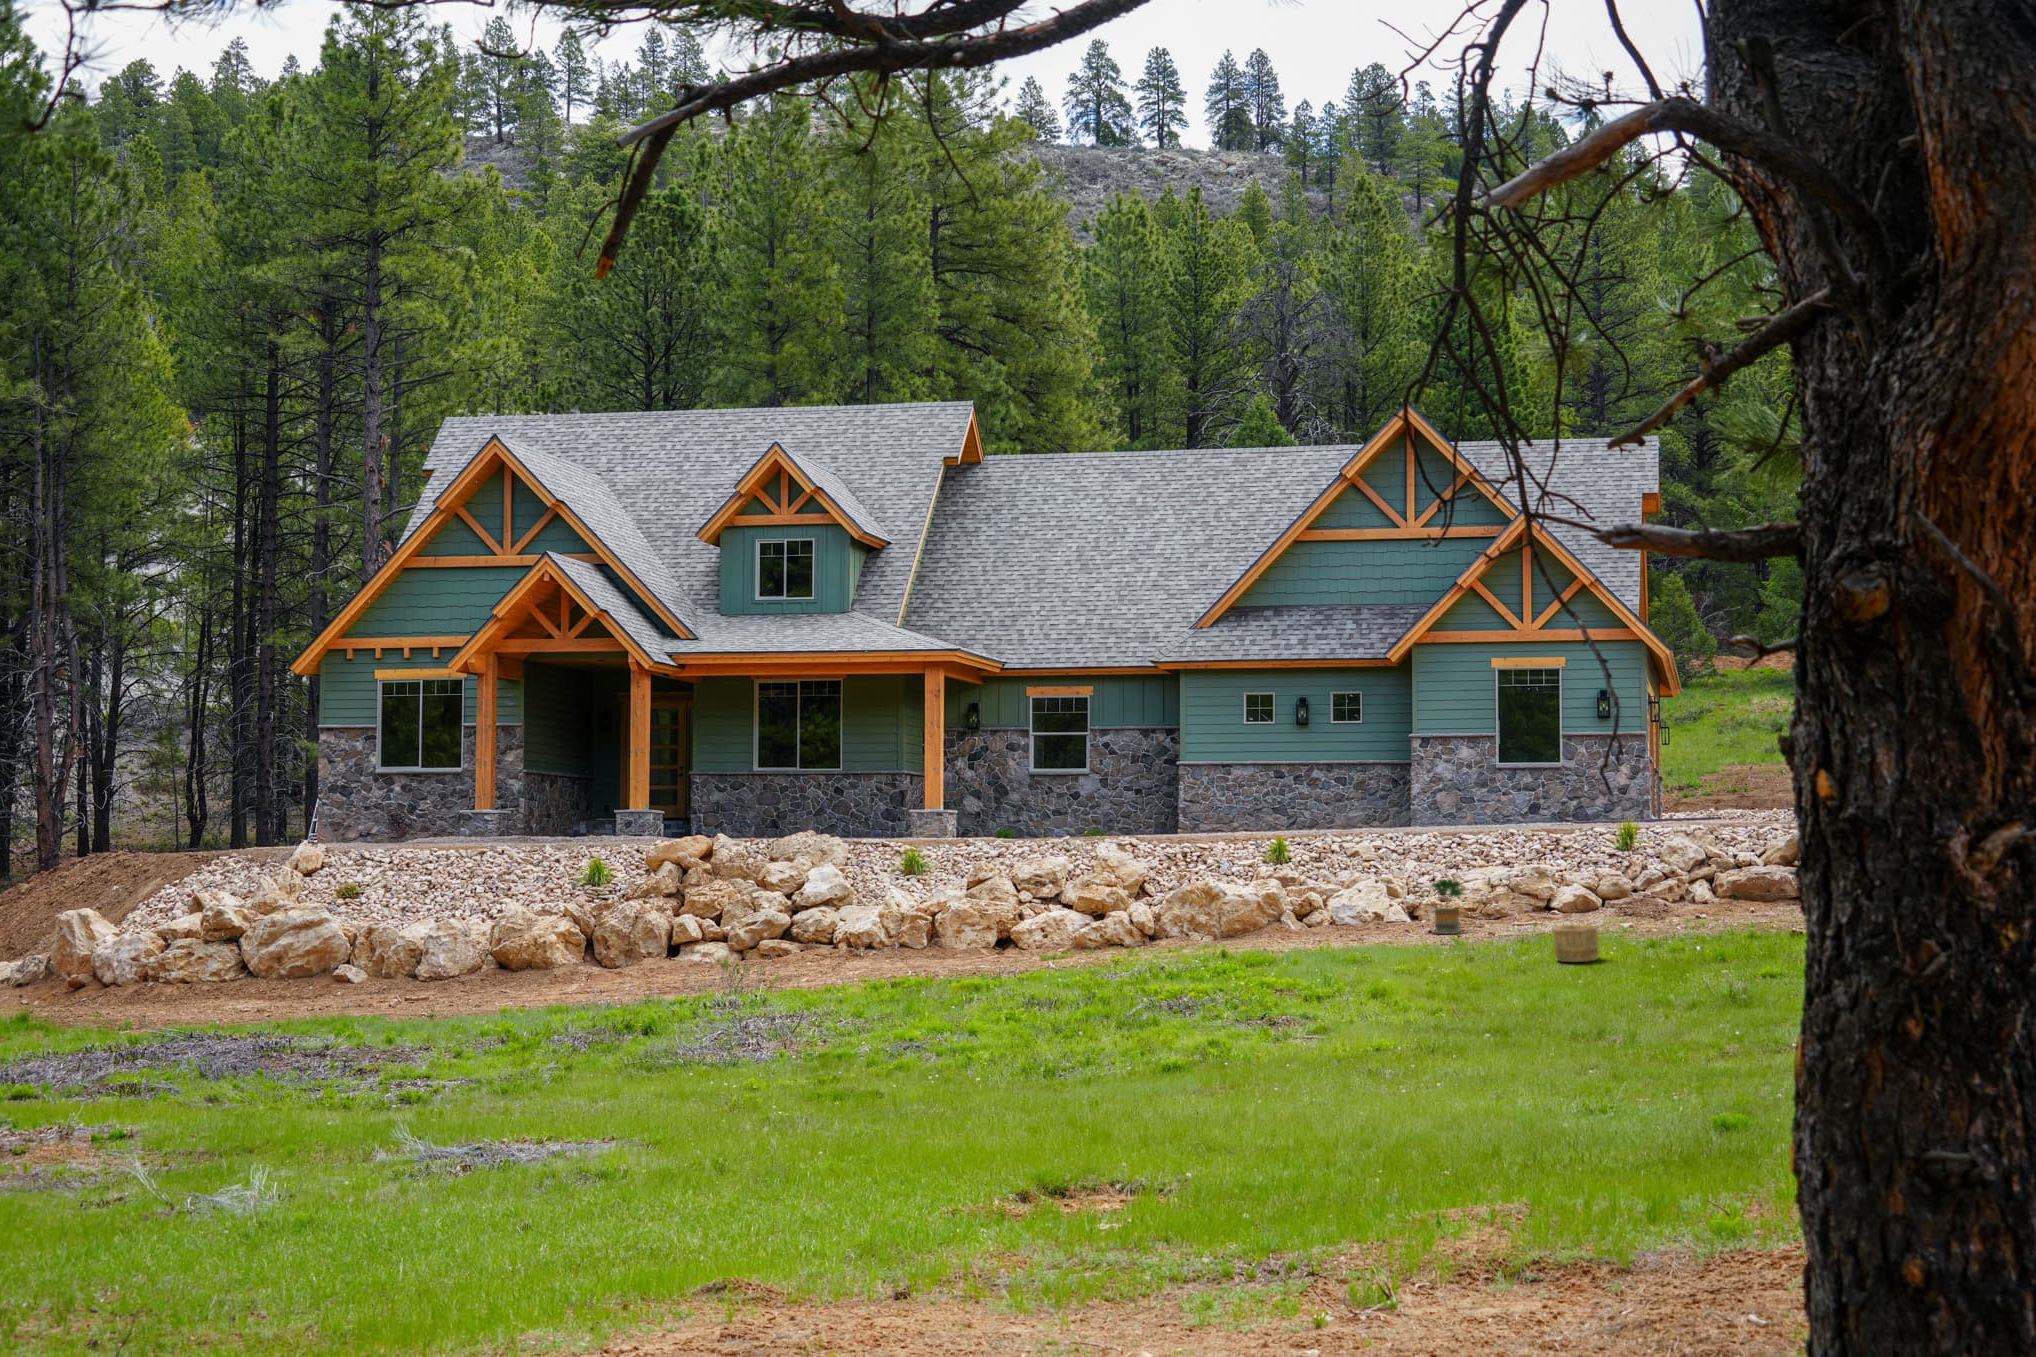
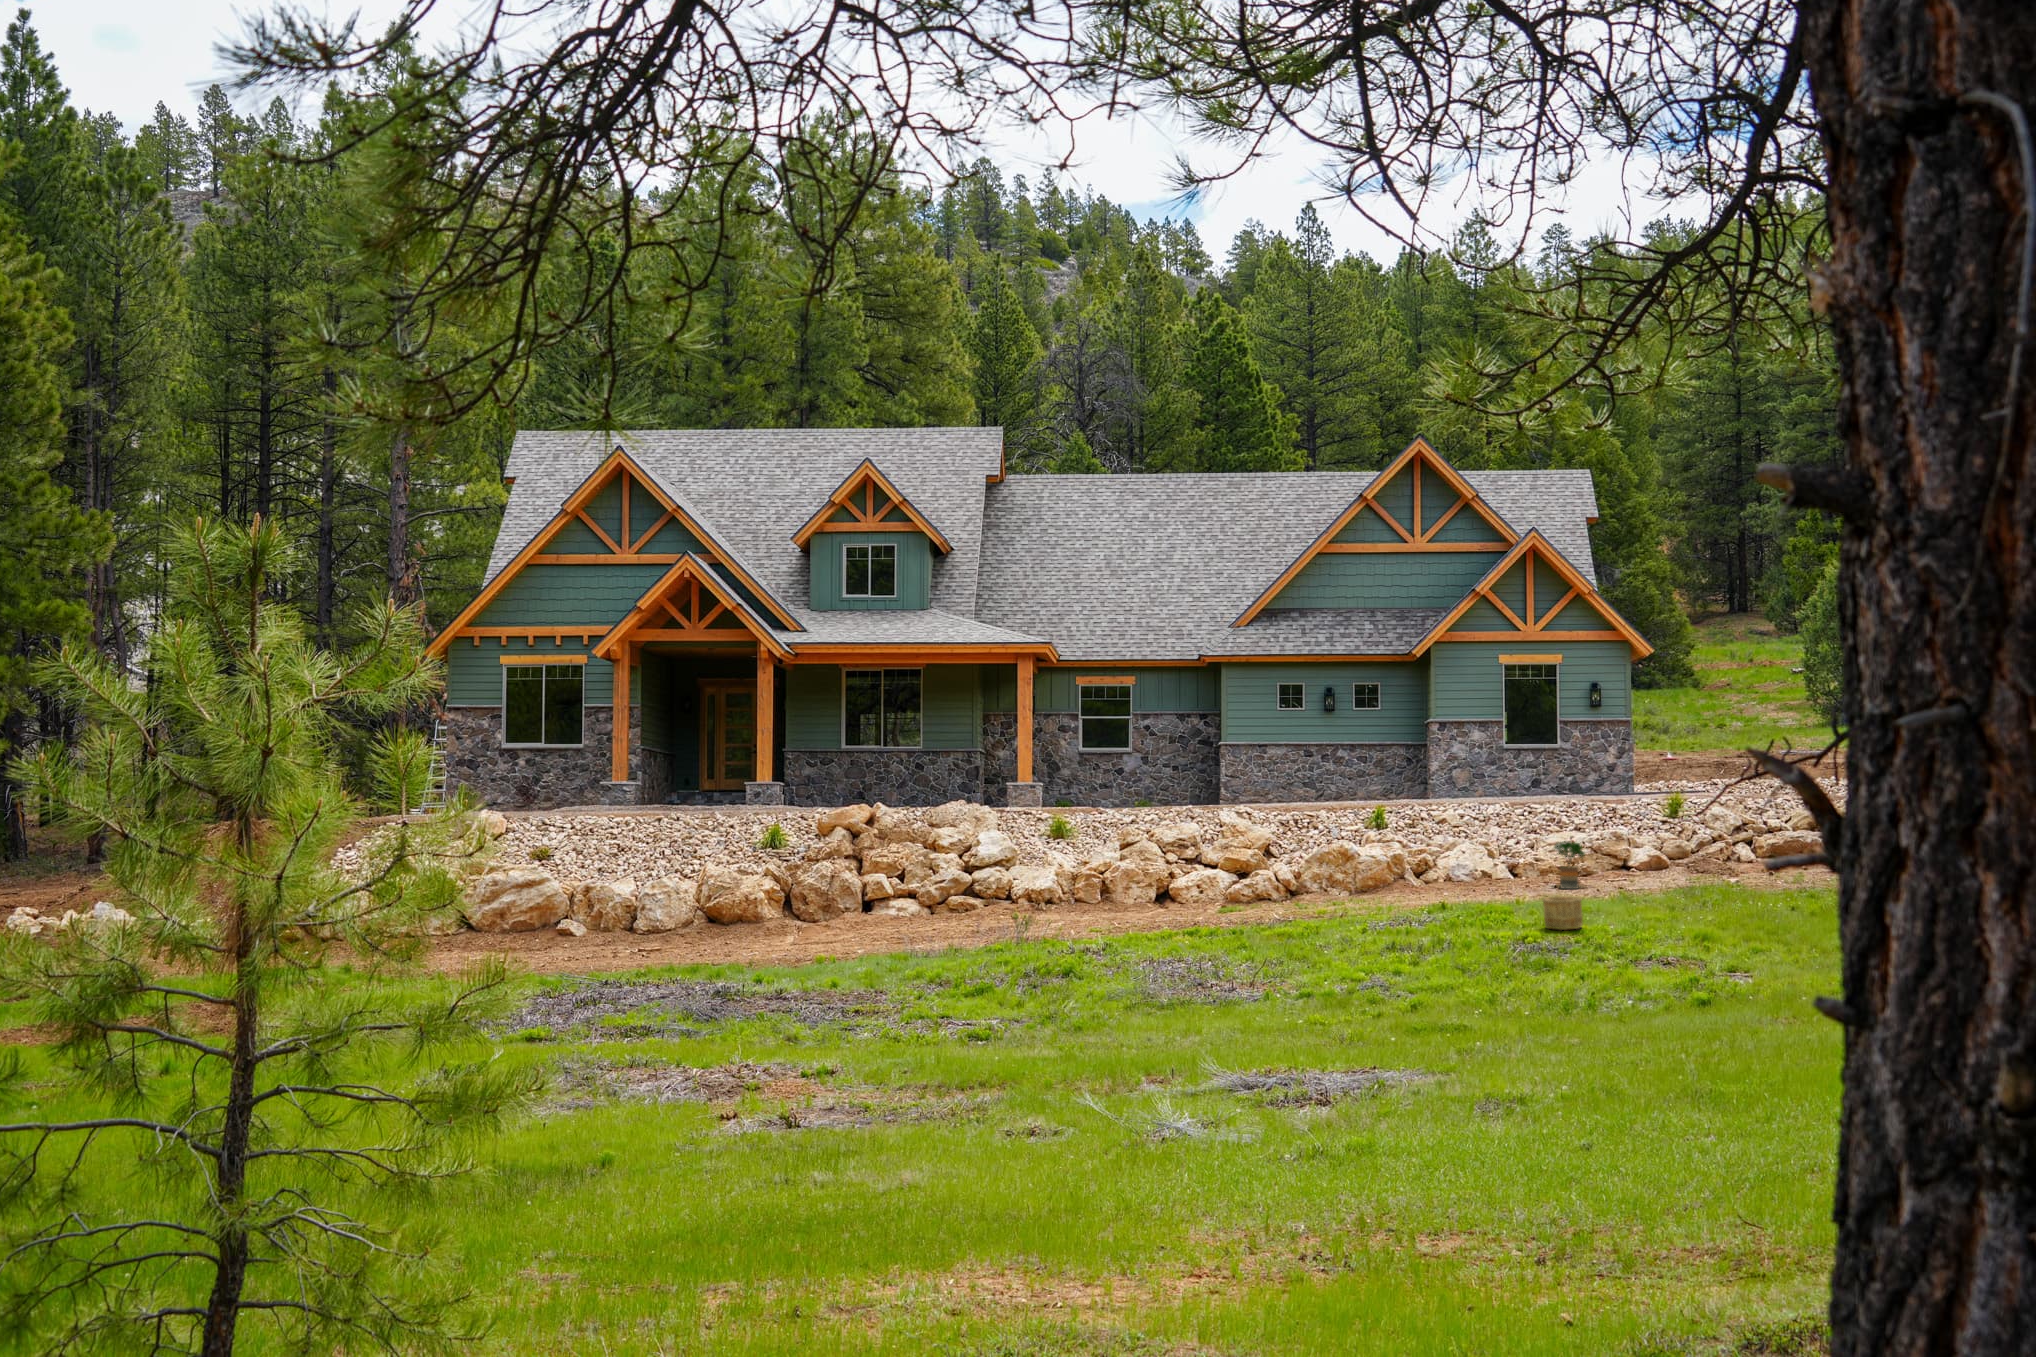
wooden bucket: present [1553,925,1598,962] -> present [1543,896,1583,930]

